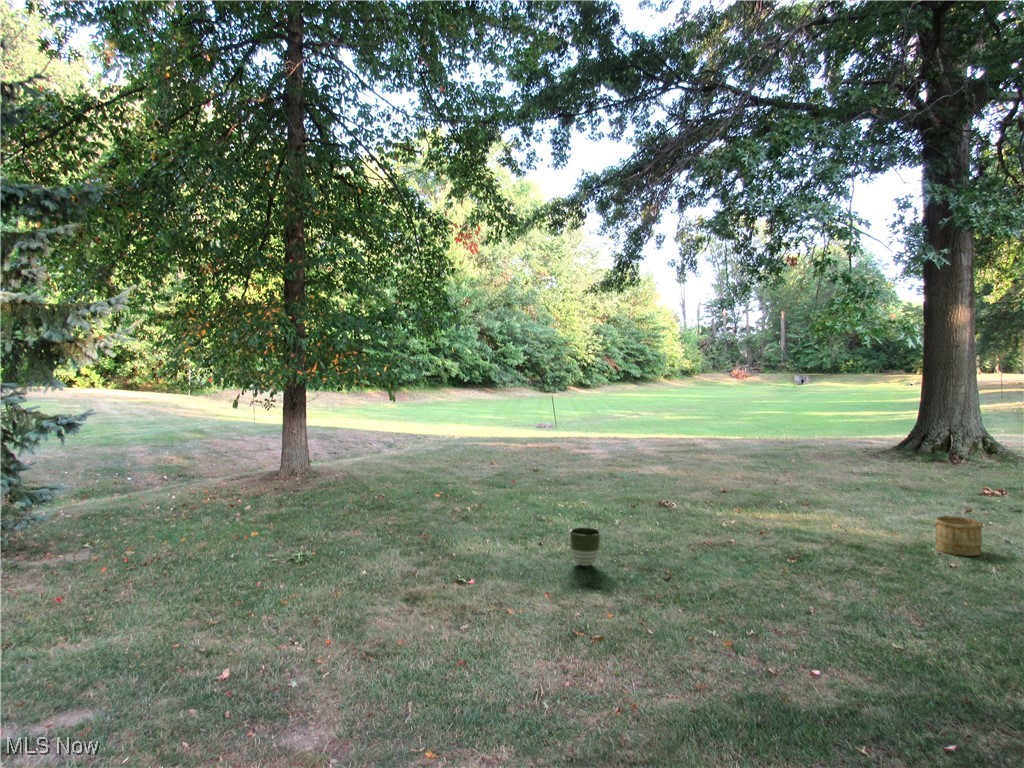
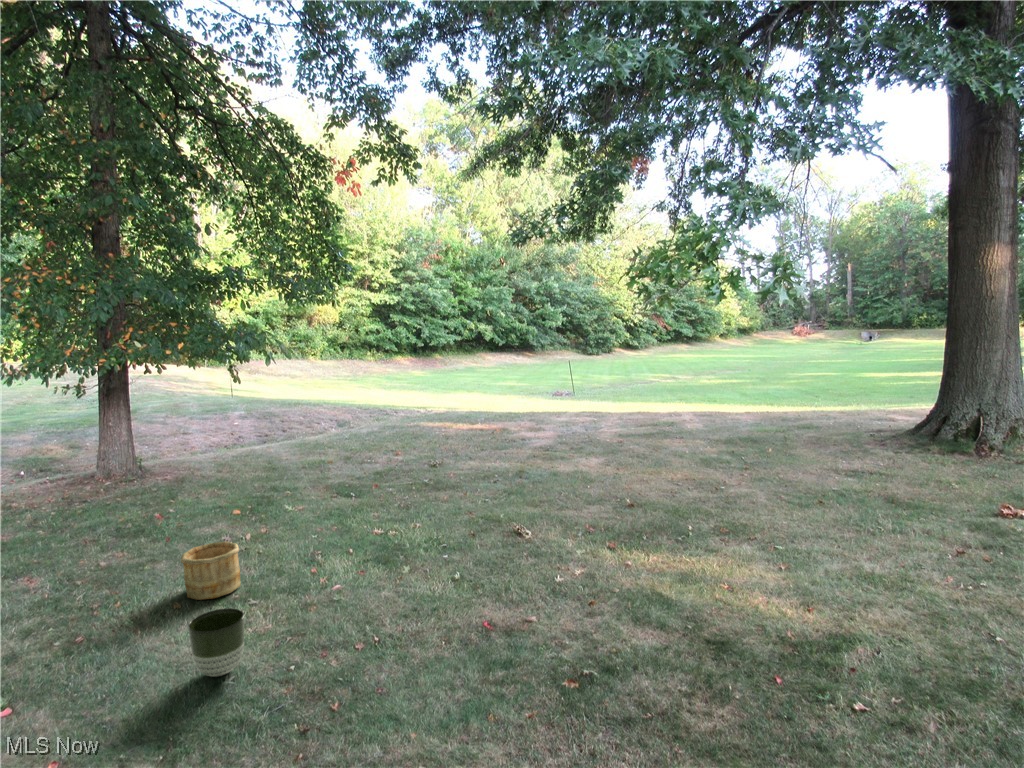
wooden bucket: present [935,516,983,556] -> present [181,542,240,600]

